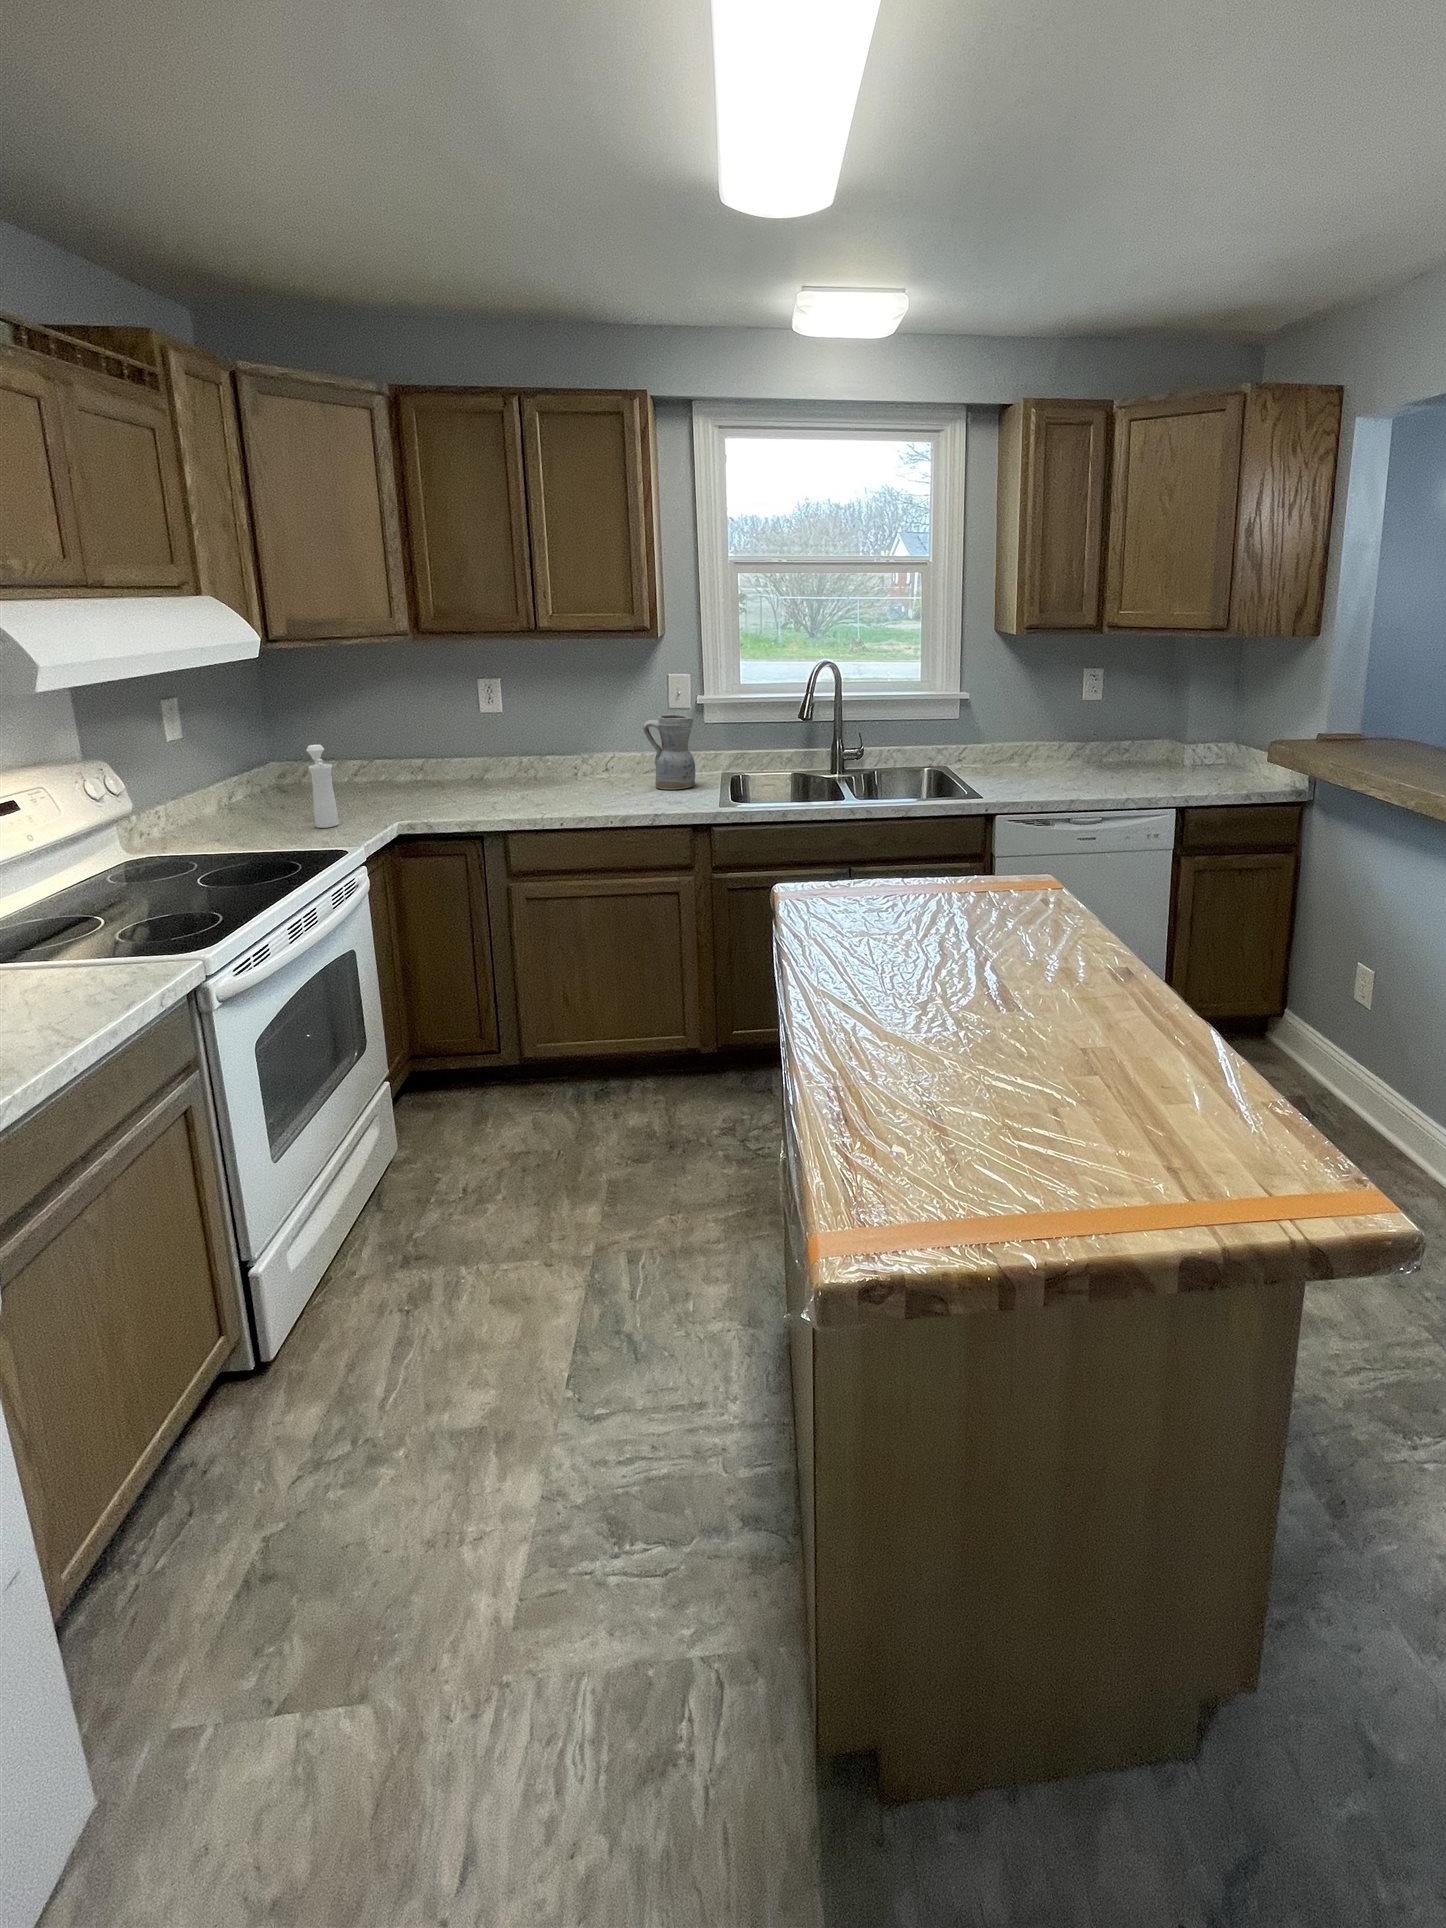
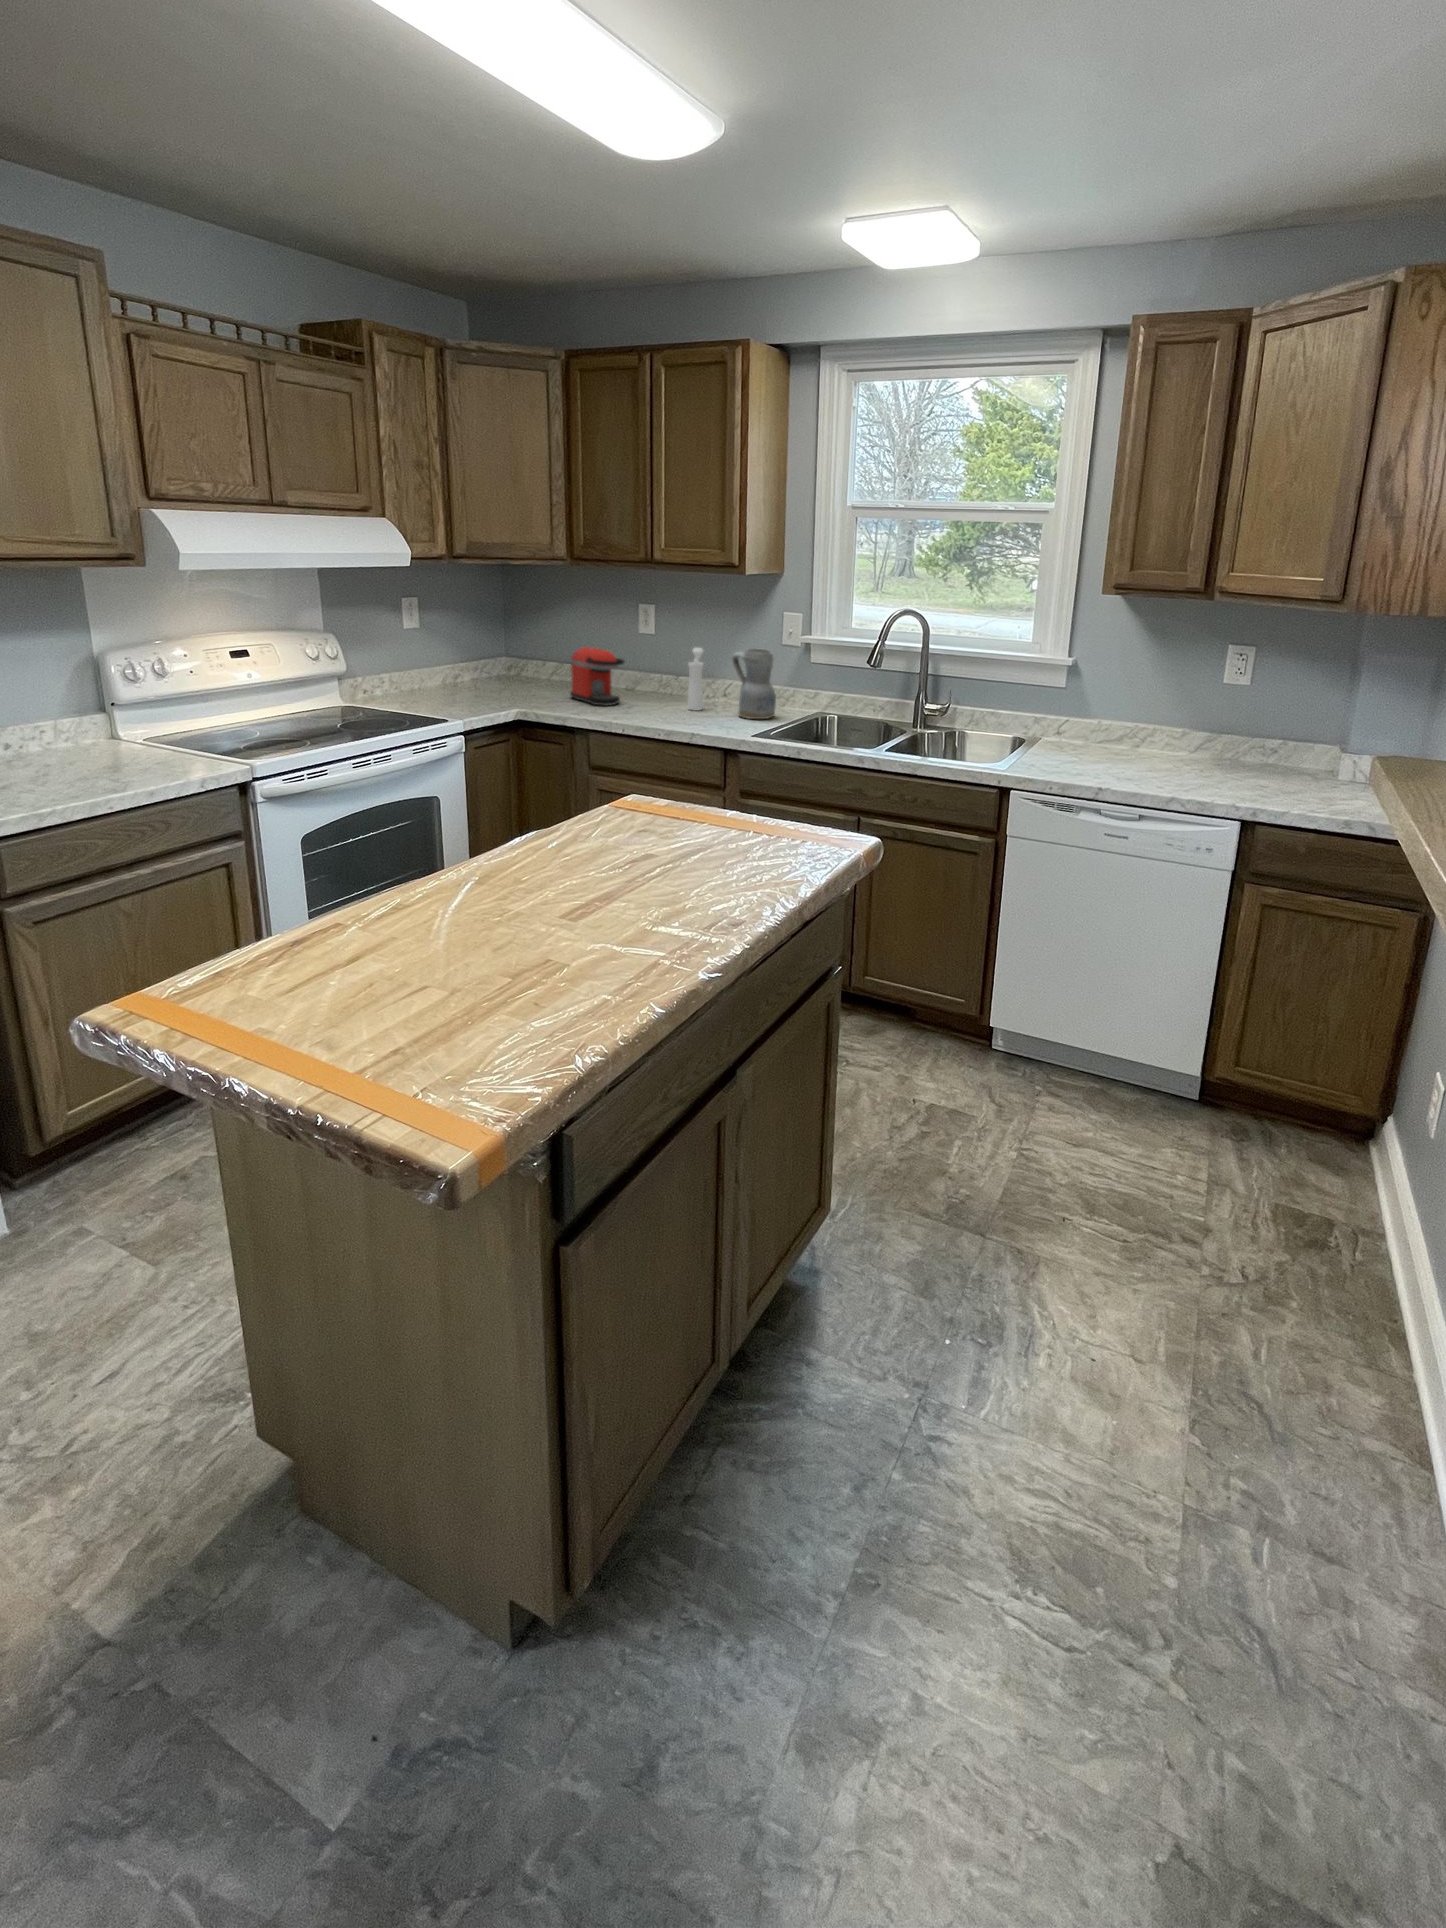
coffee maker: none [427,735,511,801] -> present [570,647,624,705]
pepper mill: present [306,745,339,828] -> present [688,648,703,710]

